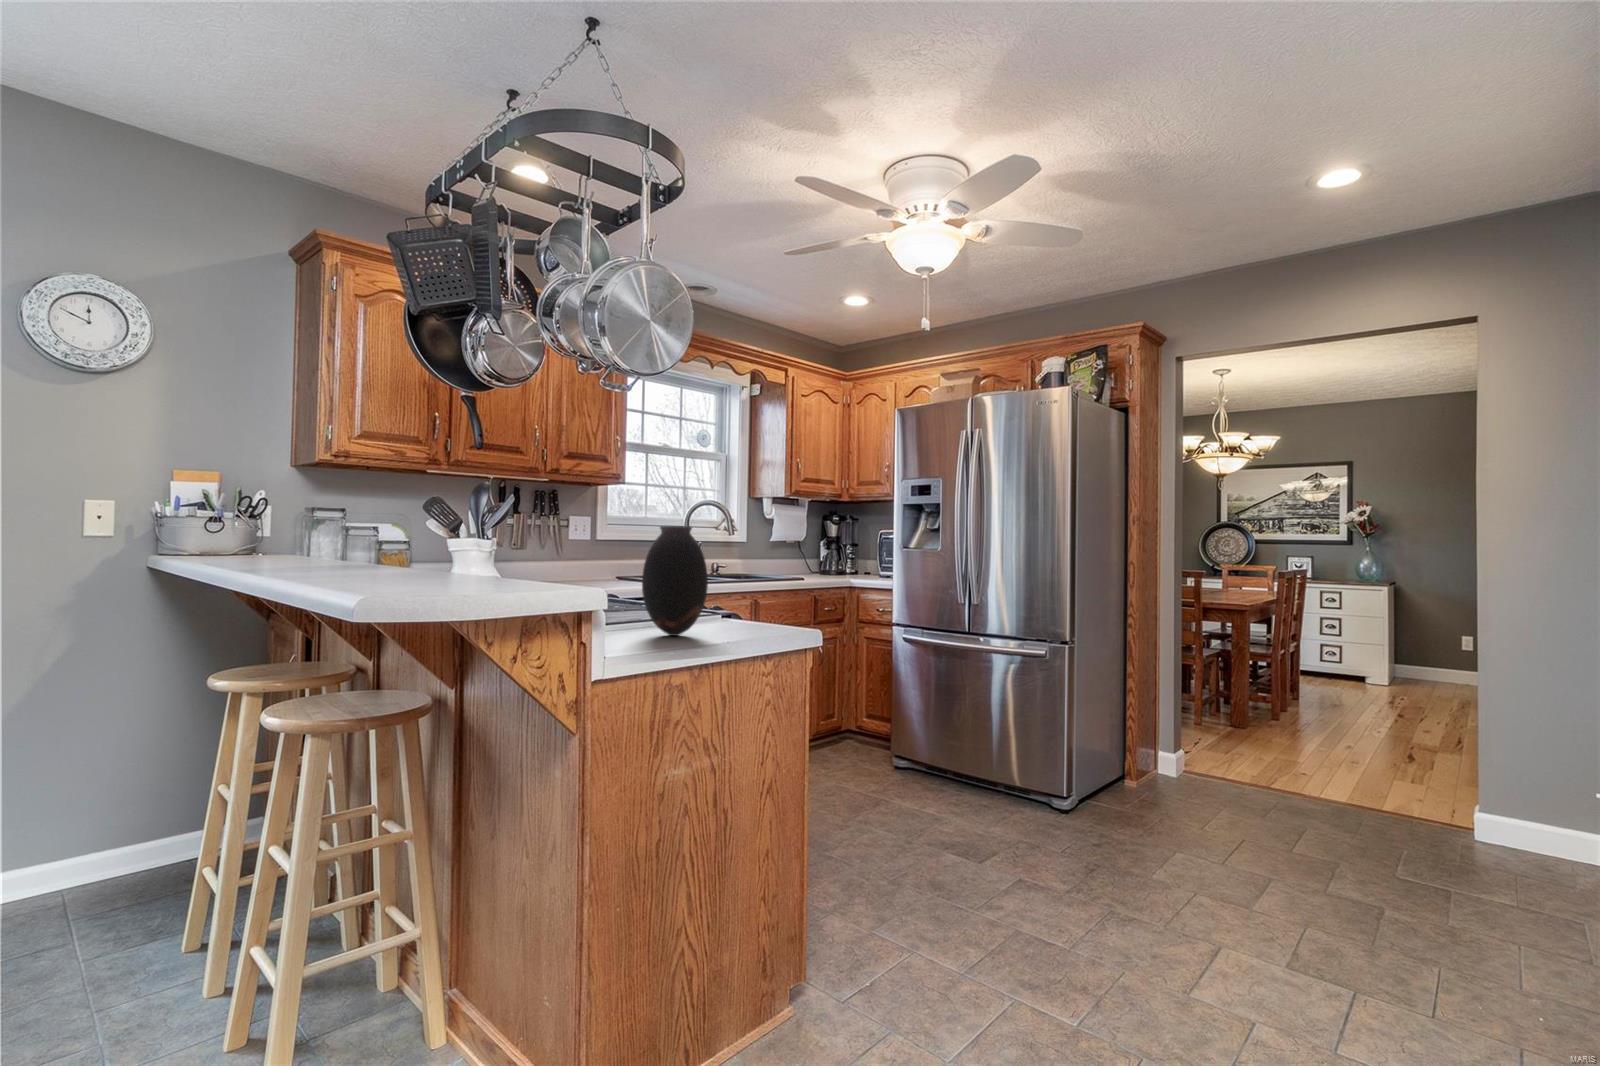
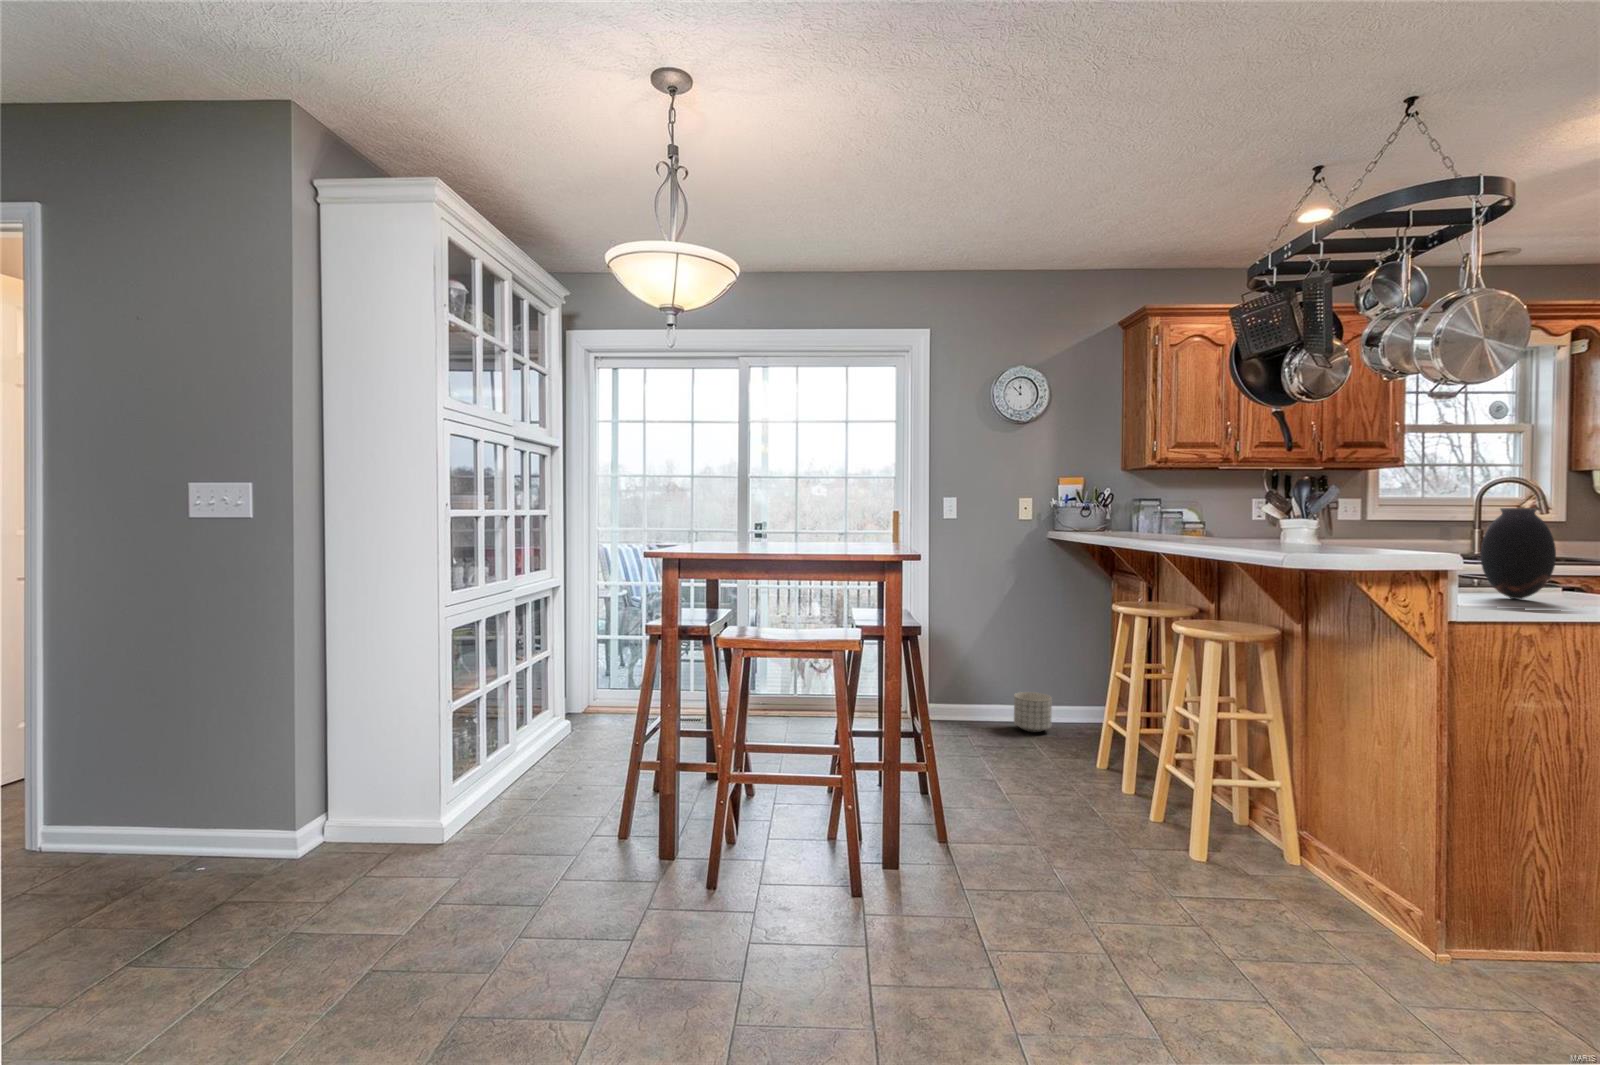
planter: none [65,820,149,895] -> present [1014,692,1052,732]

